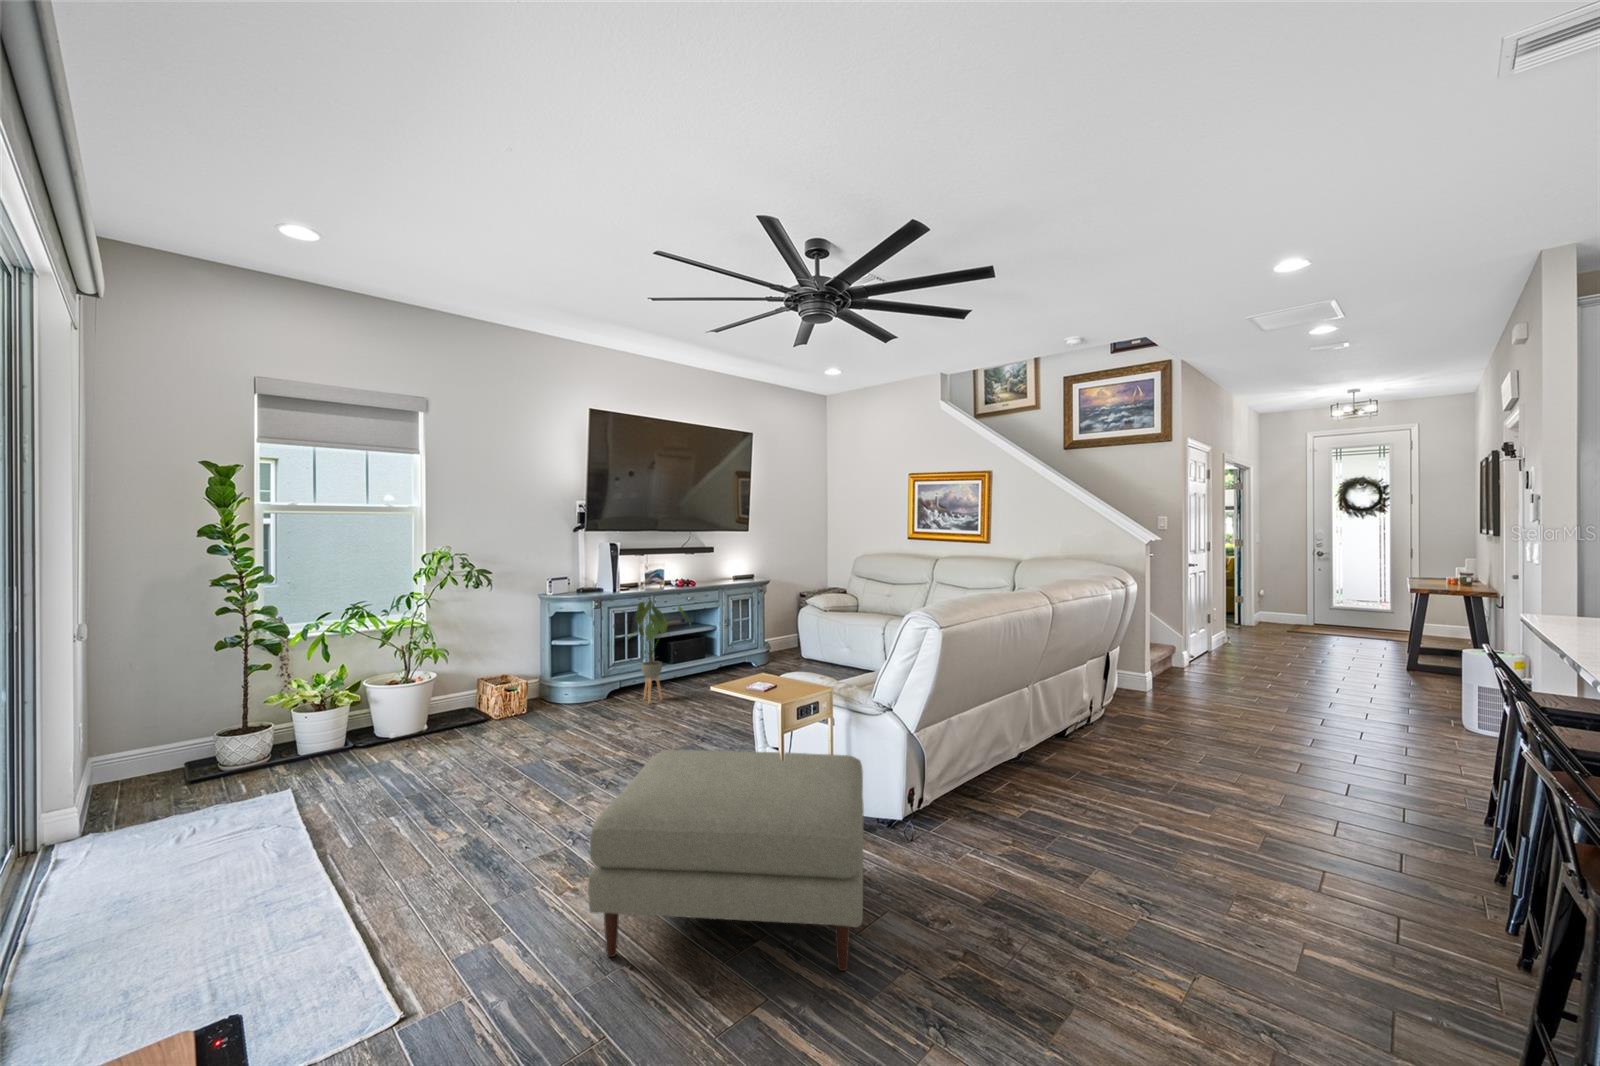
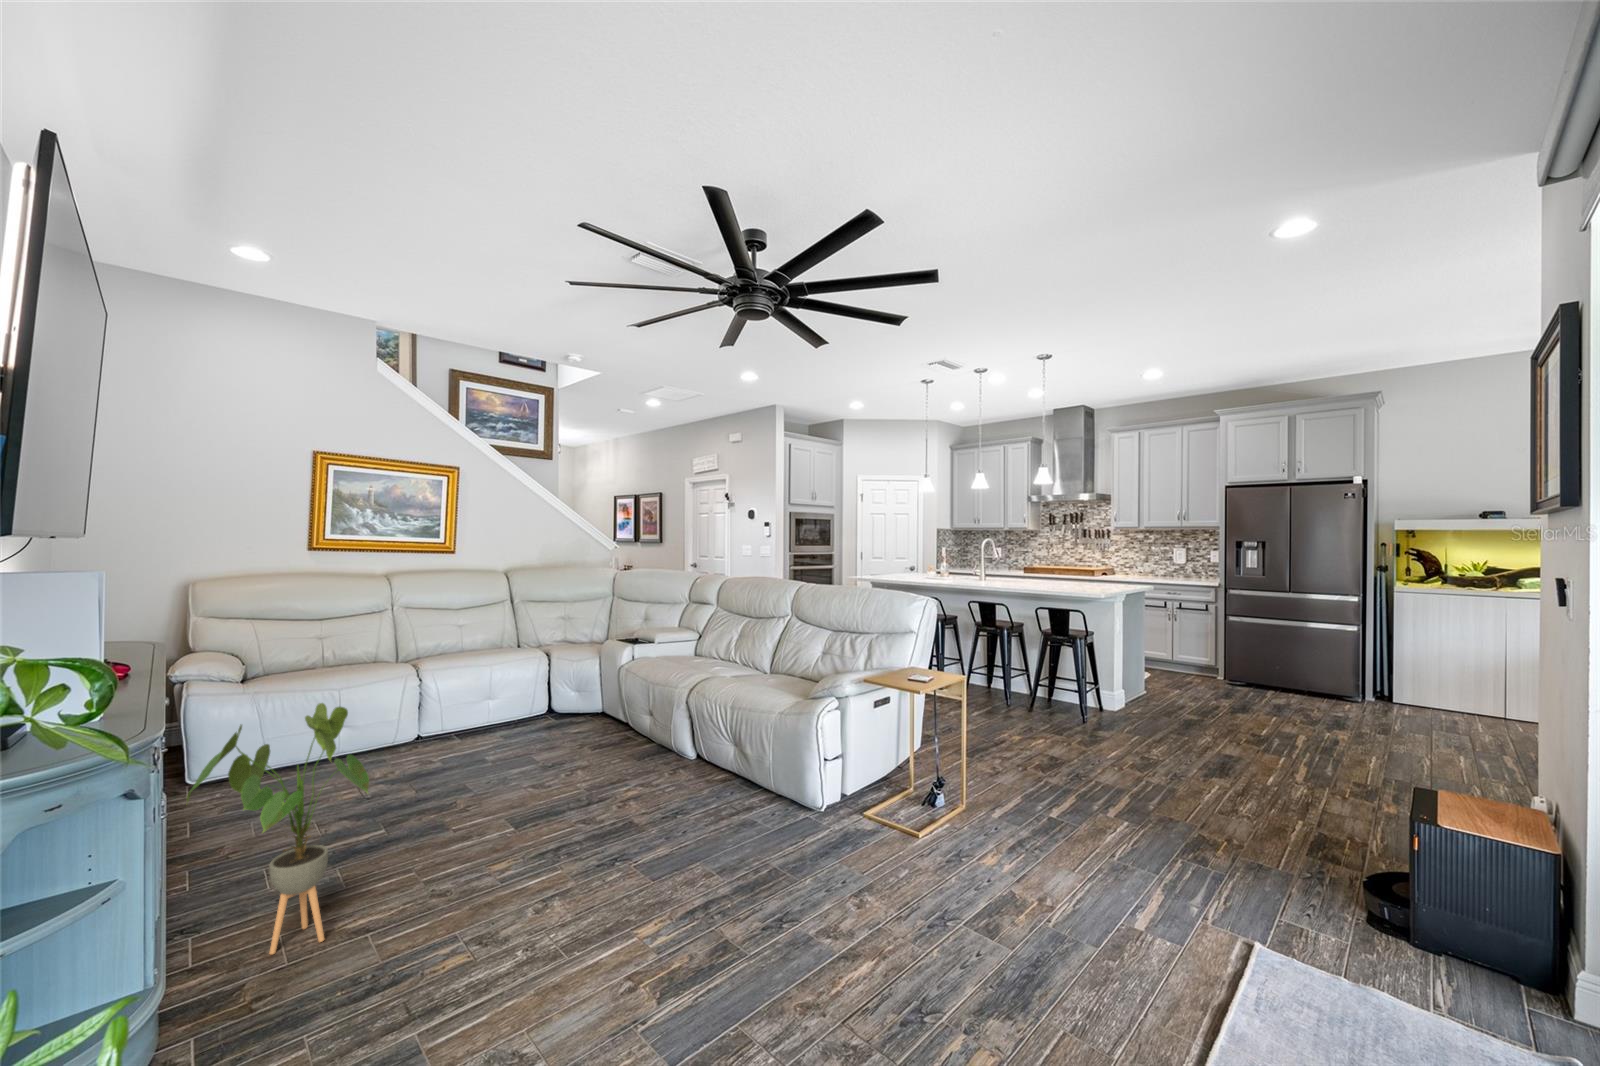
ottoman: present [588,750,864,971] -> none [934,704,1129,867]

